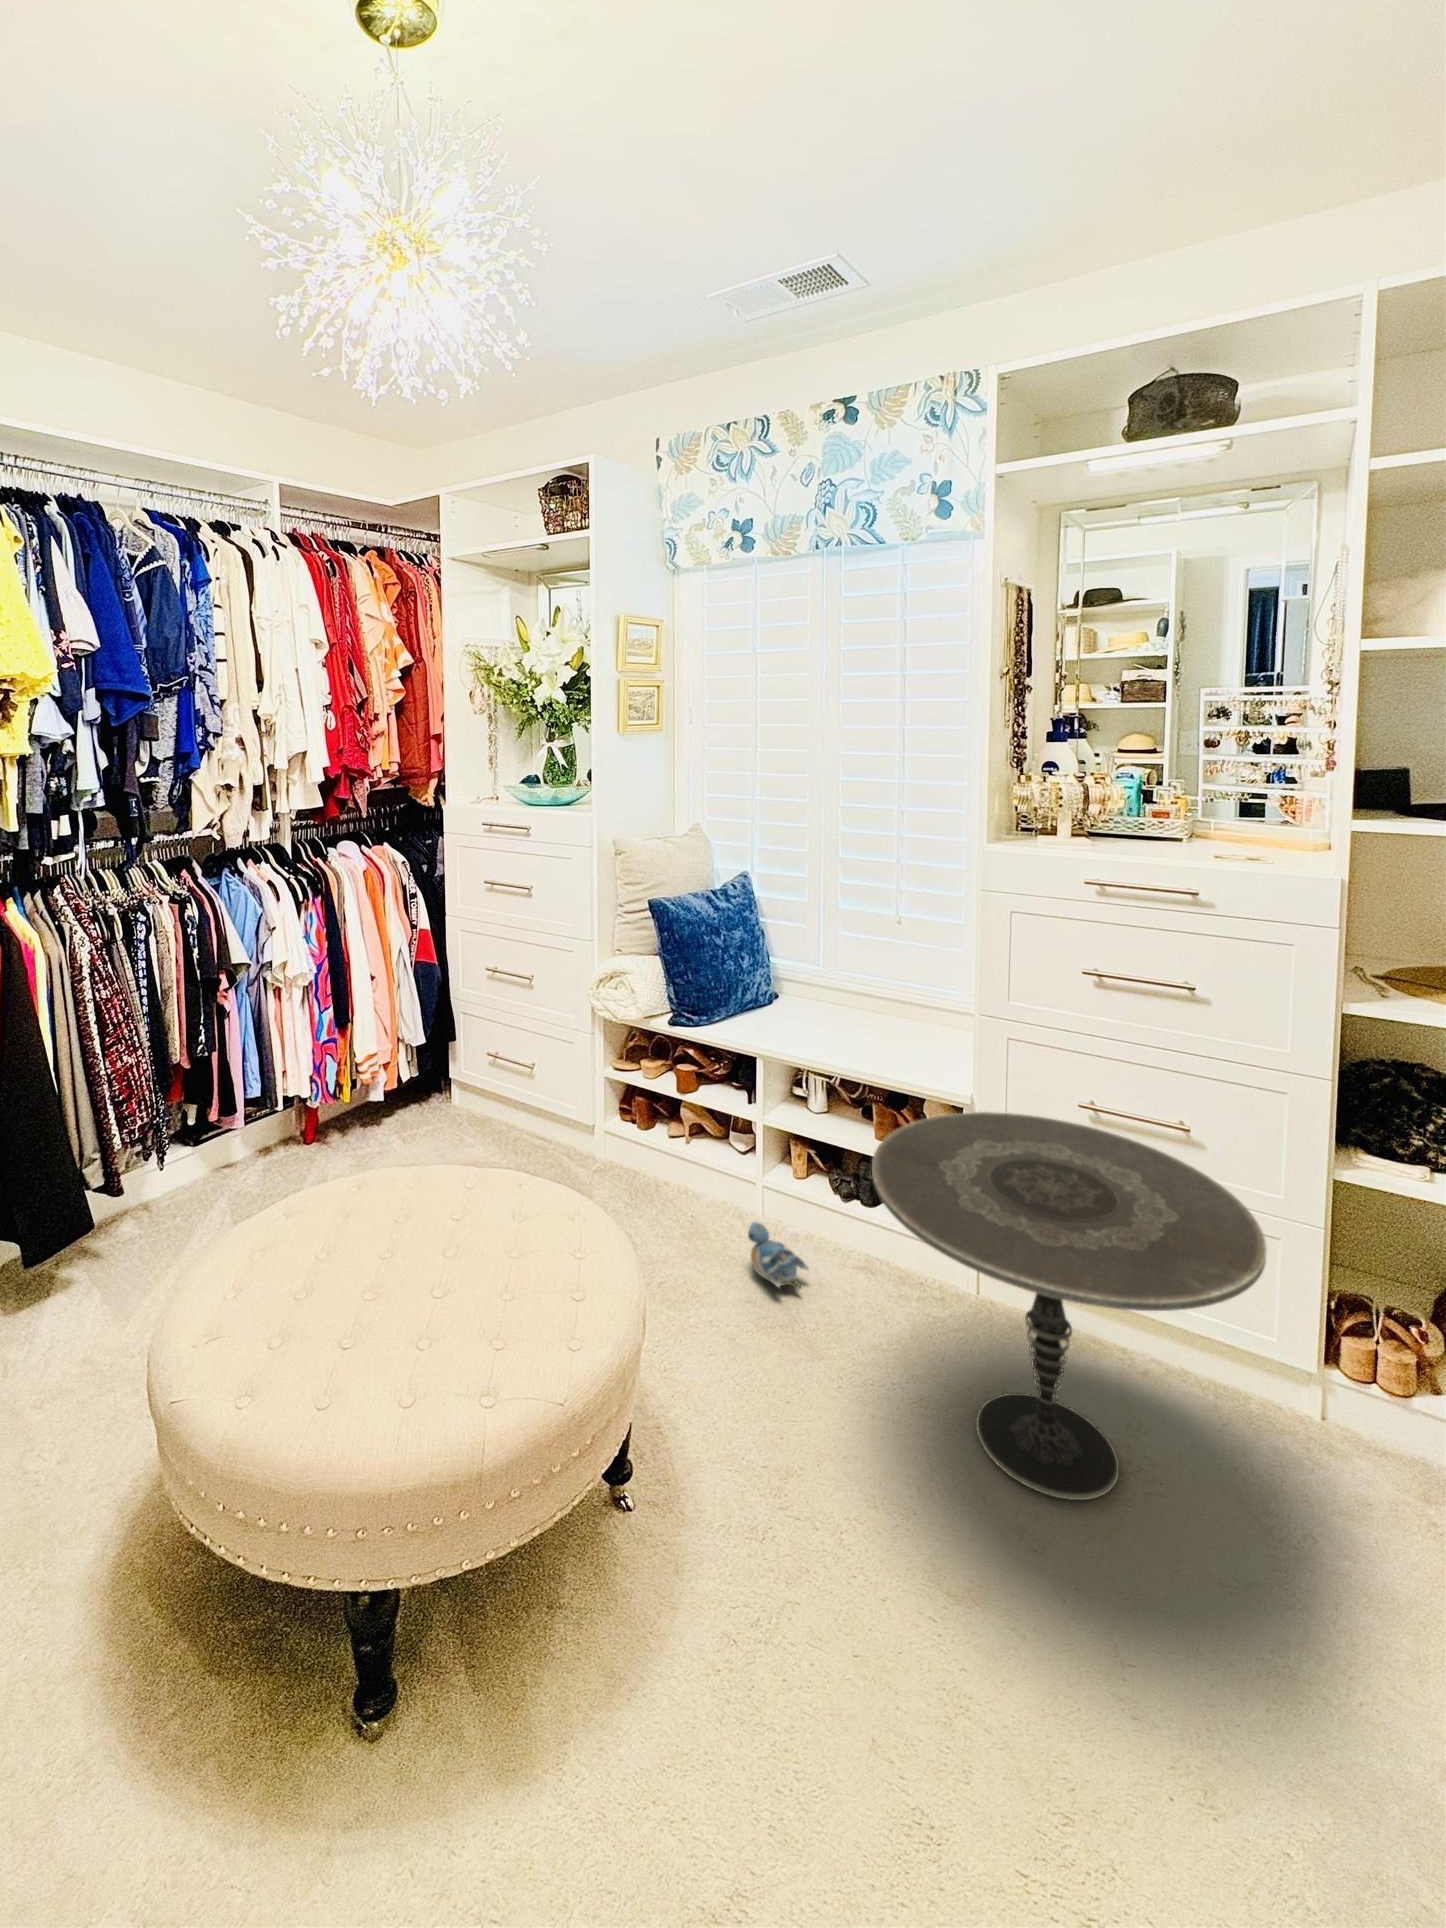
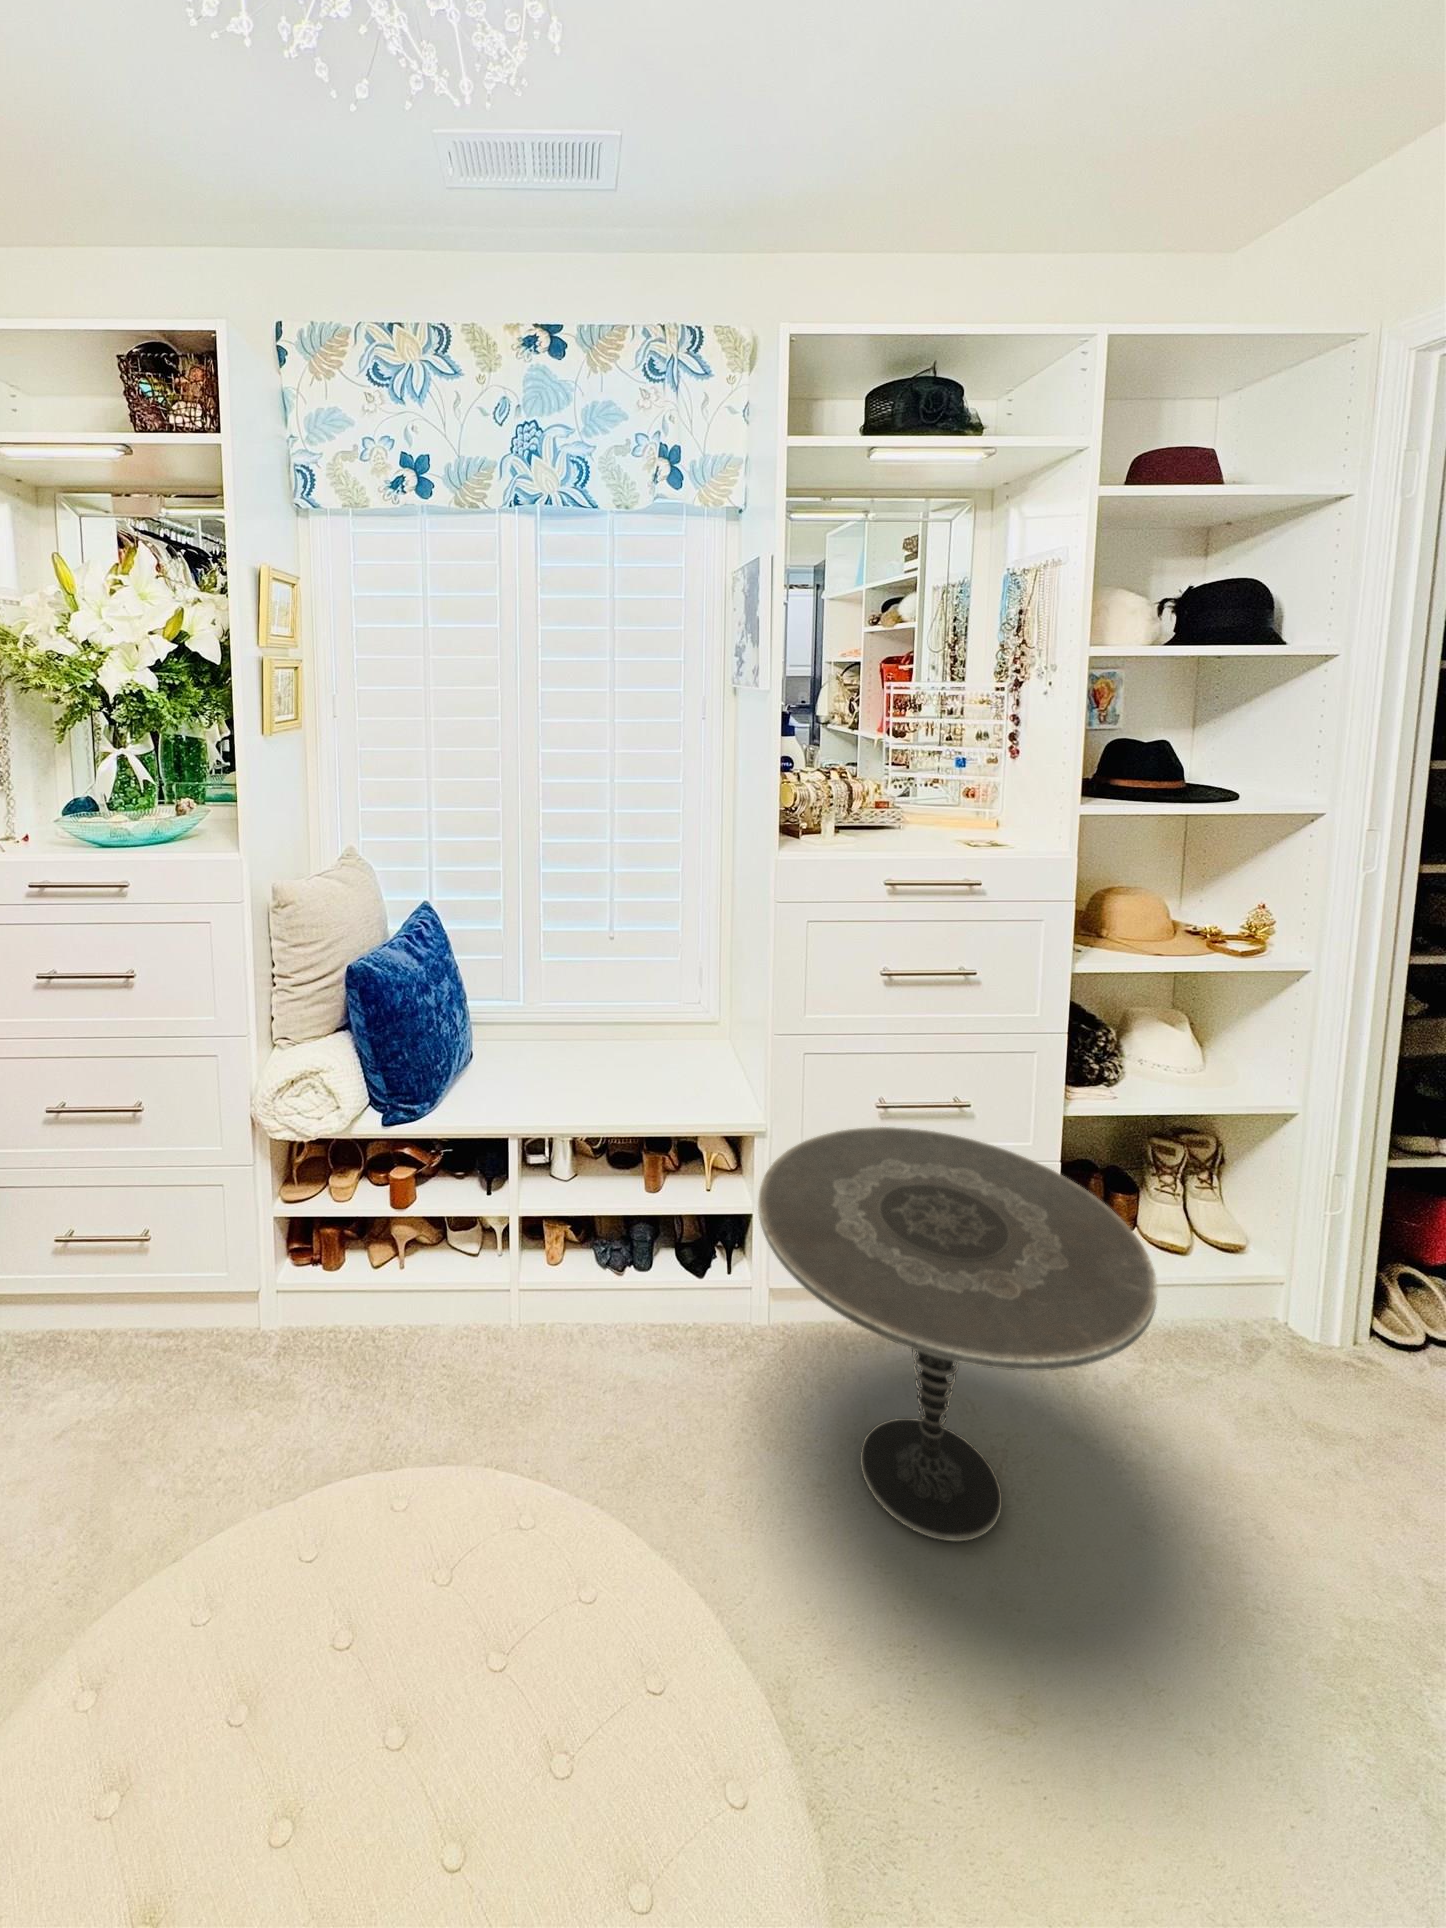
plush toy: present [748,1222,809,1288] -> none [545,1350,627,1426]

